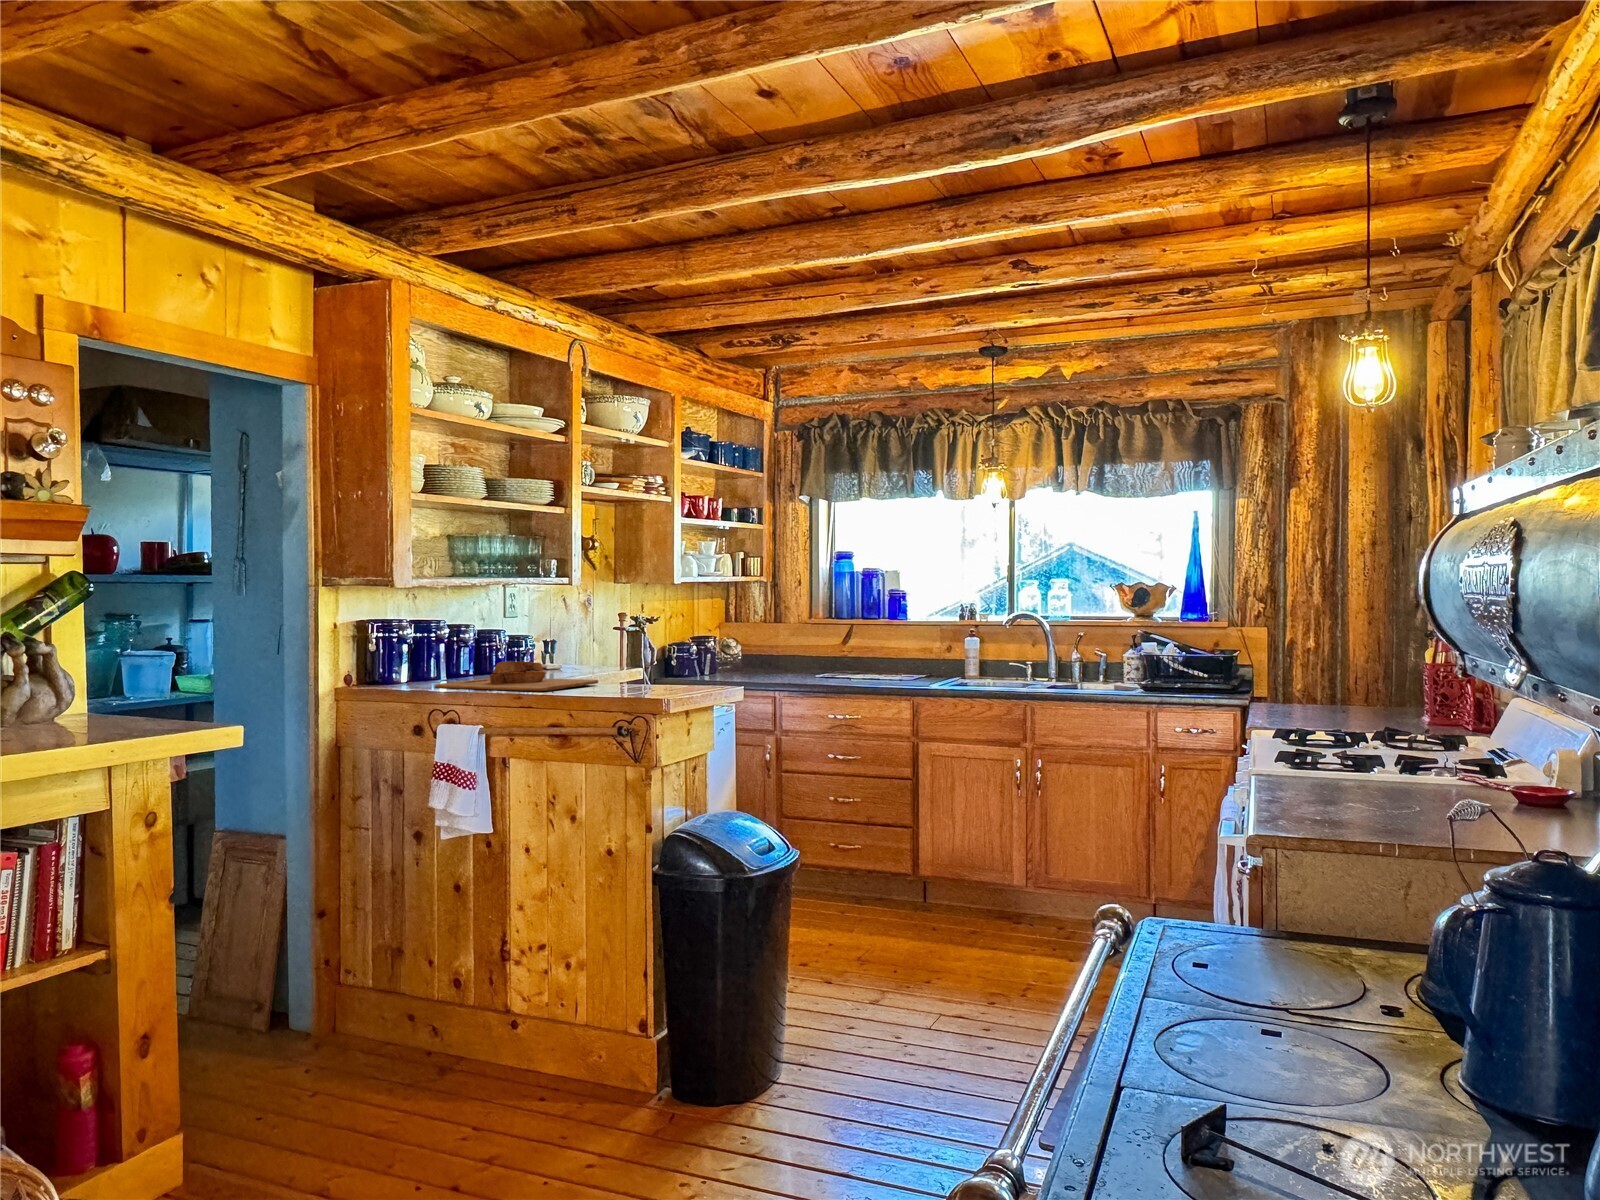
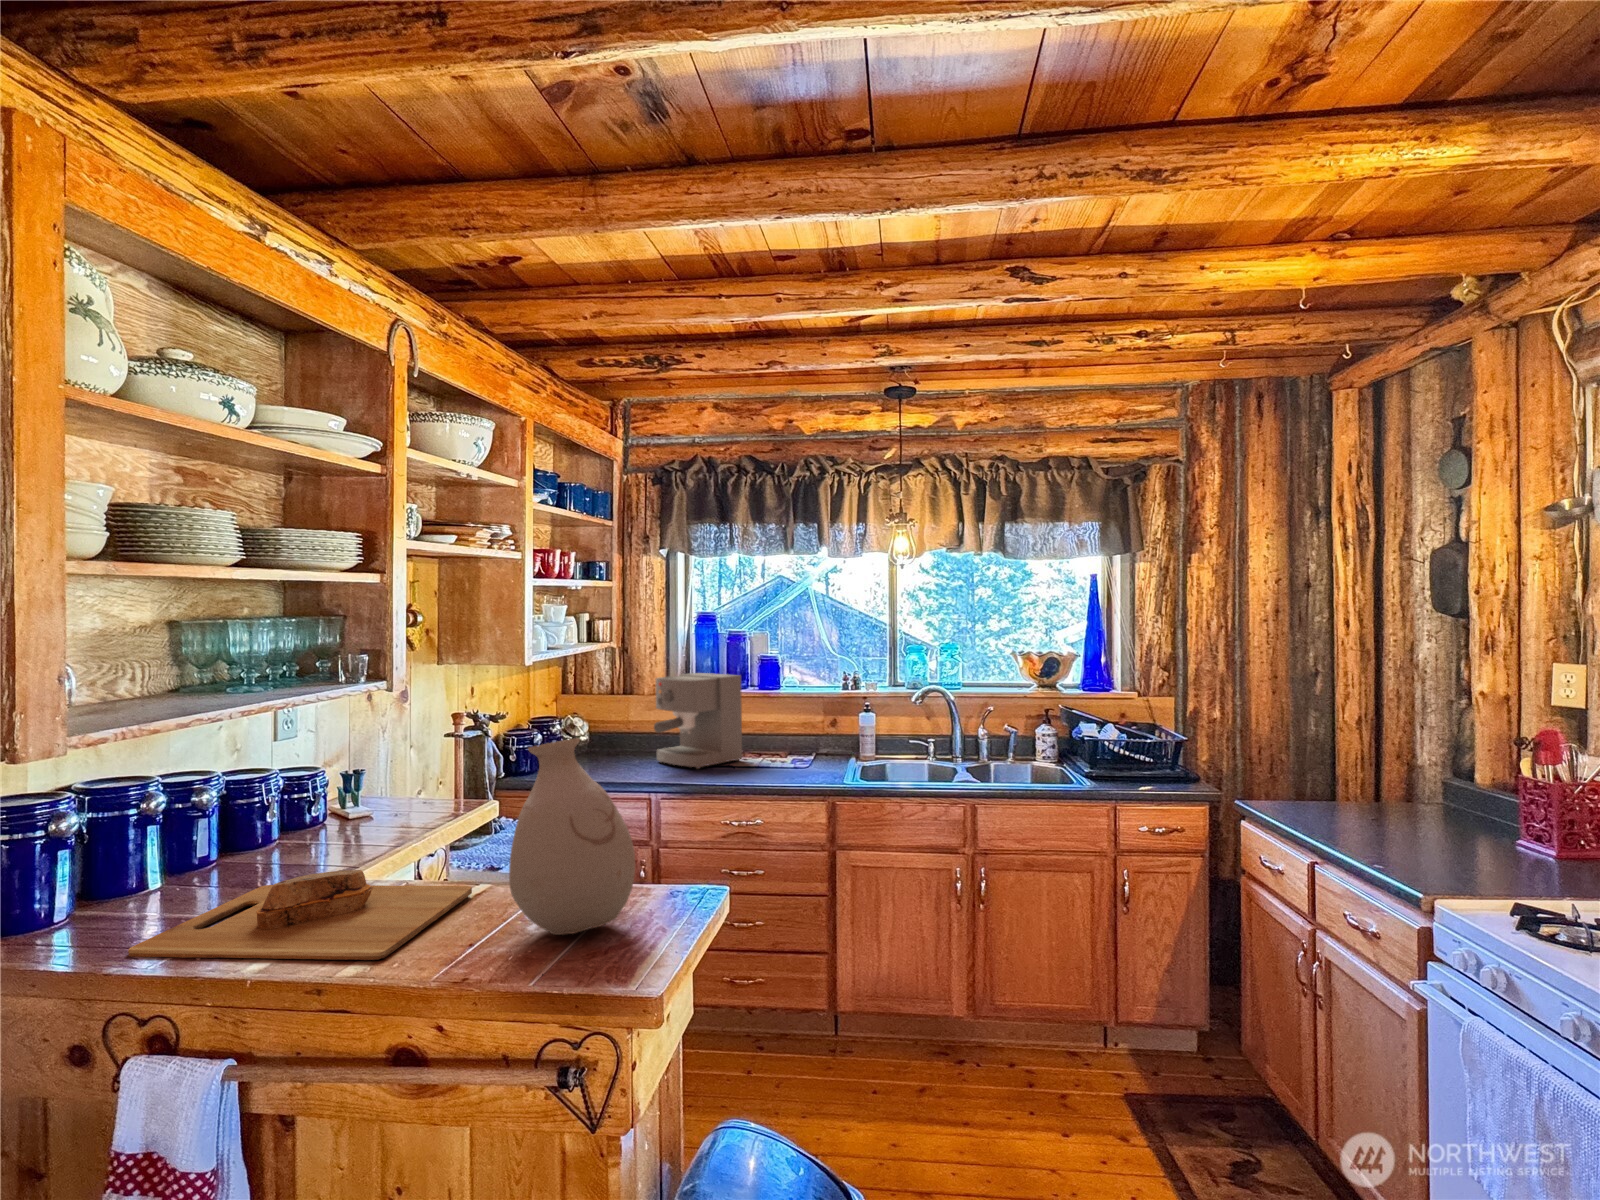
vase: none [606,587,673,691] -> present [509,738,635,935]
coffee maker: none [782,602,861,677] -> present [654,673,742,769]

